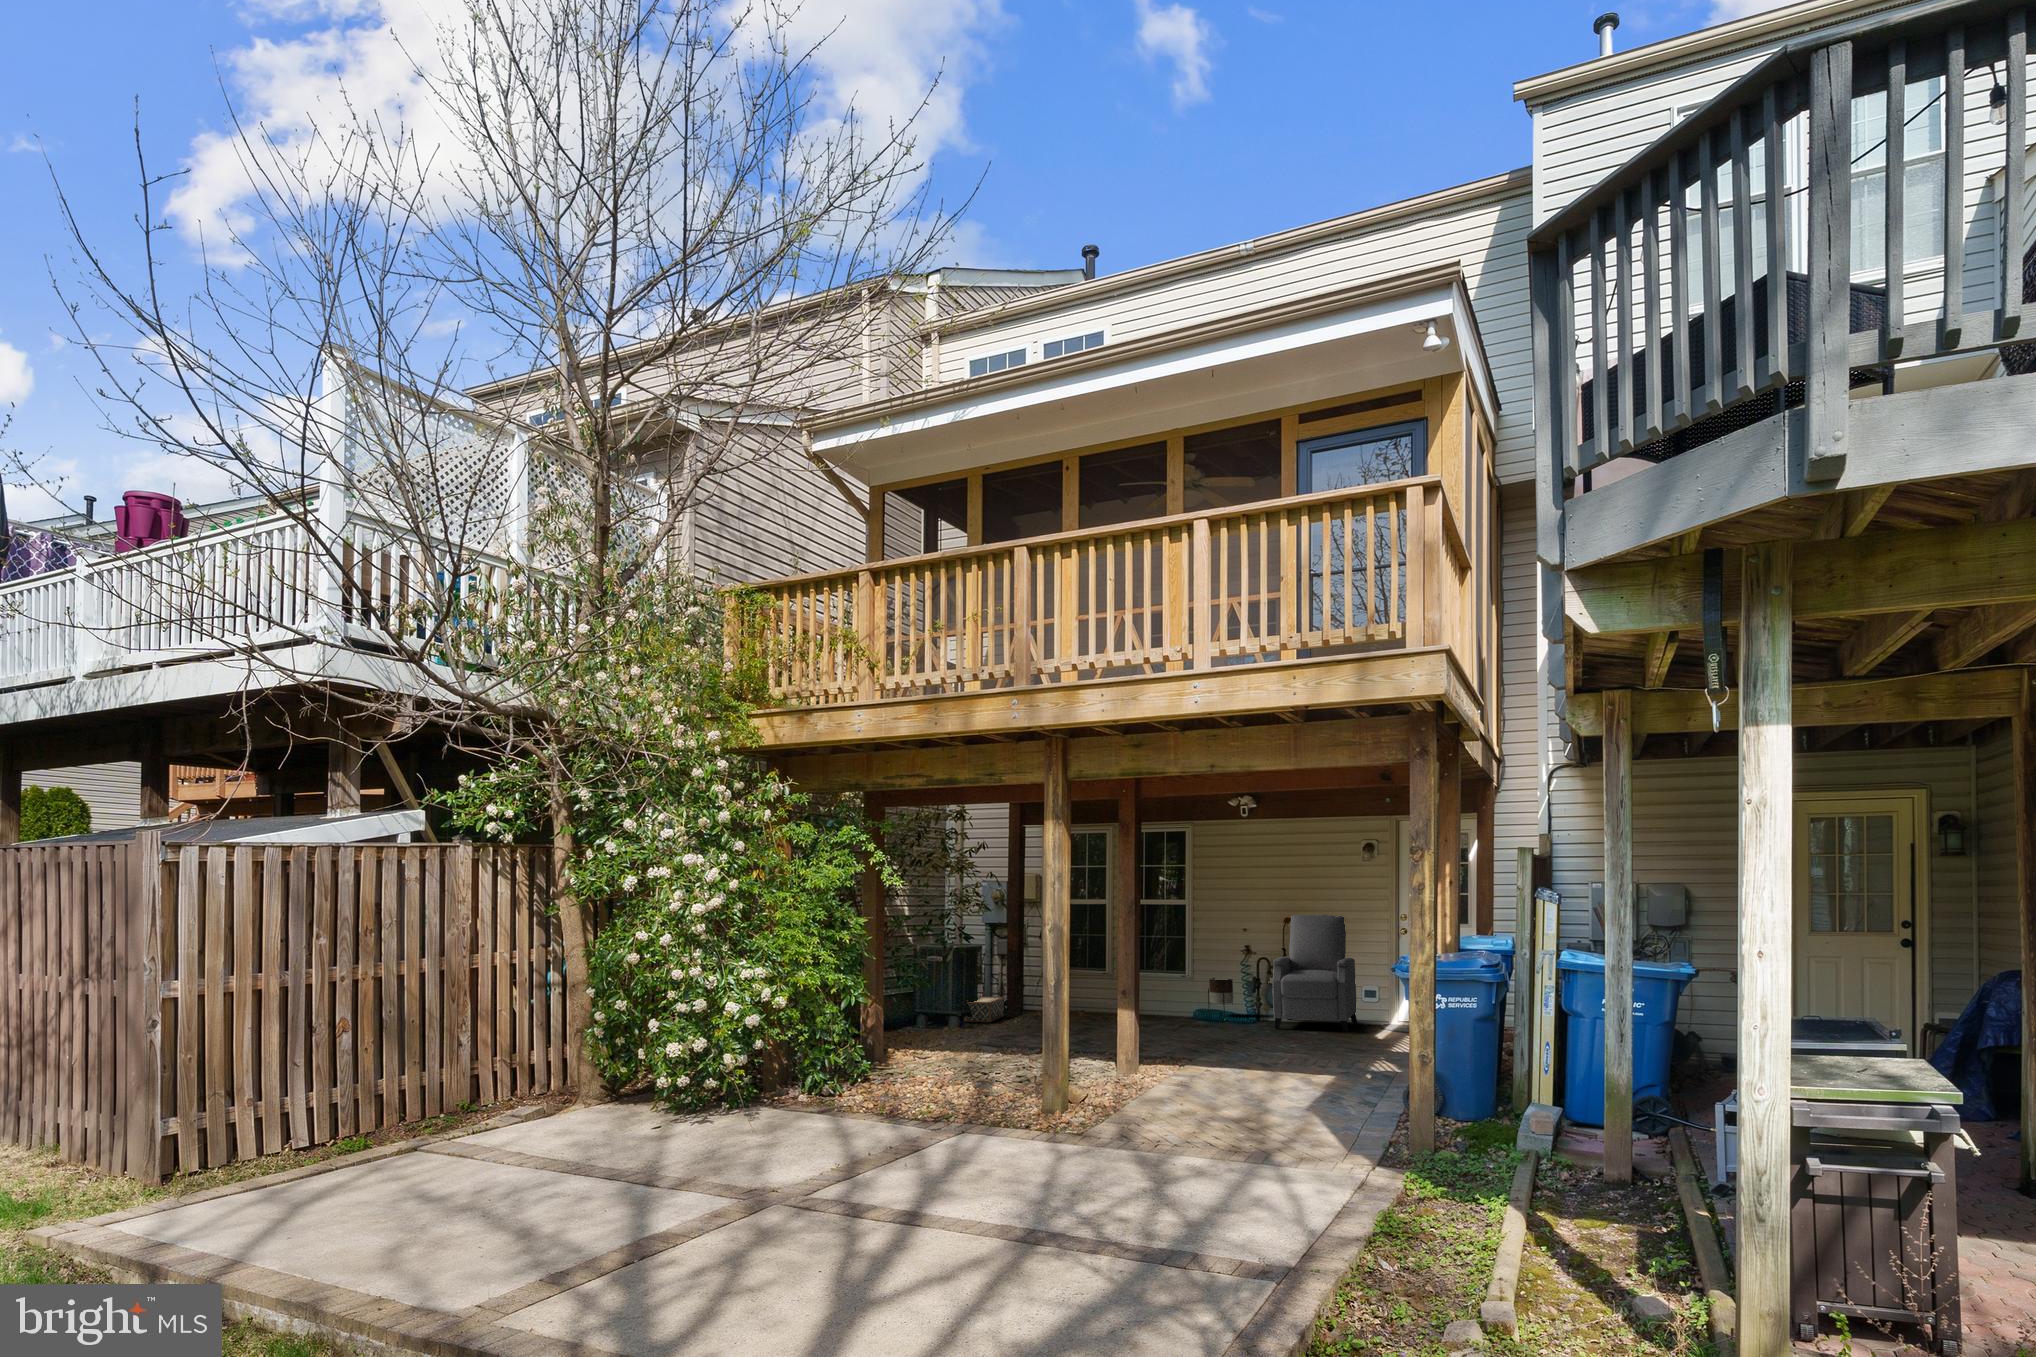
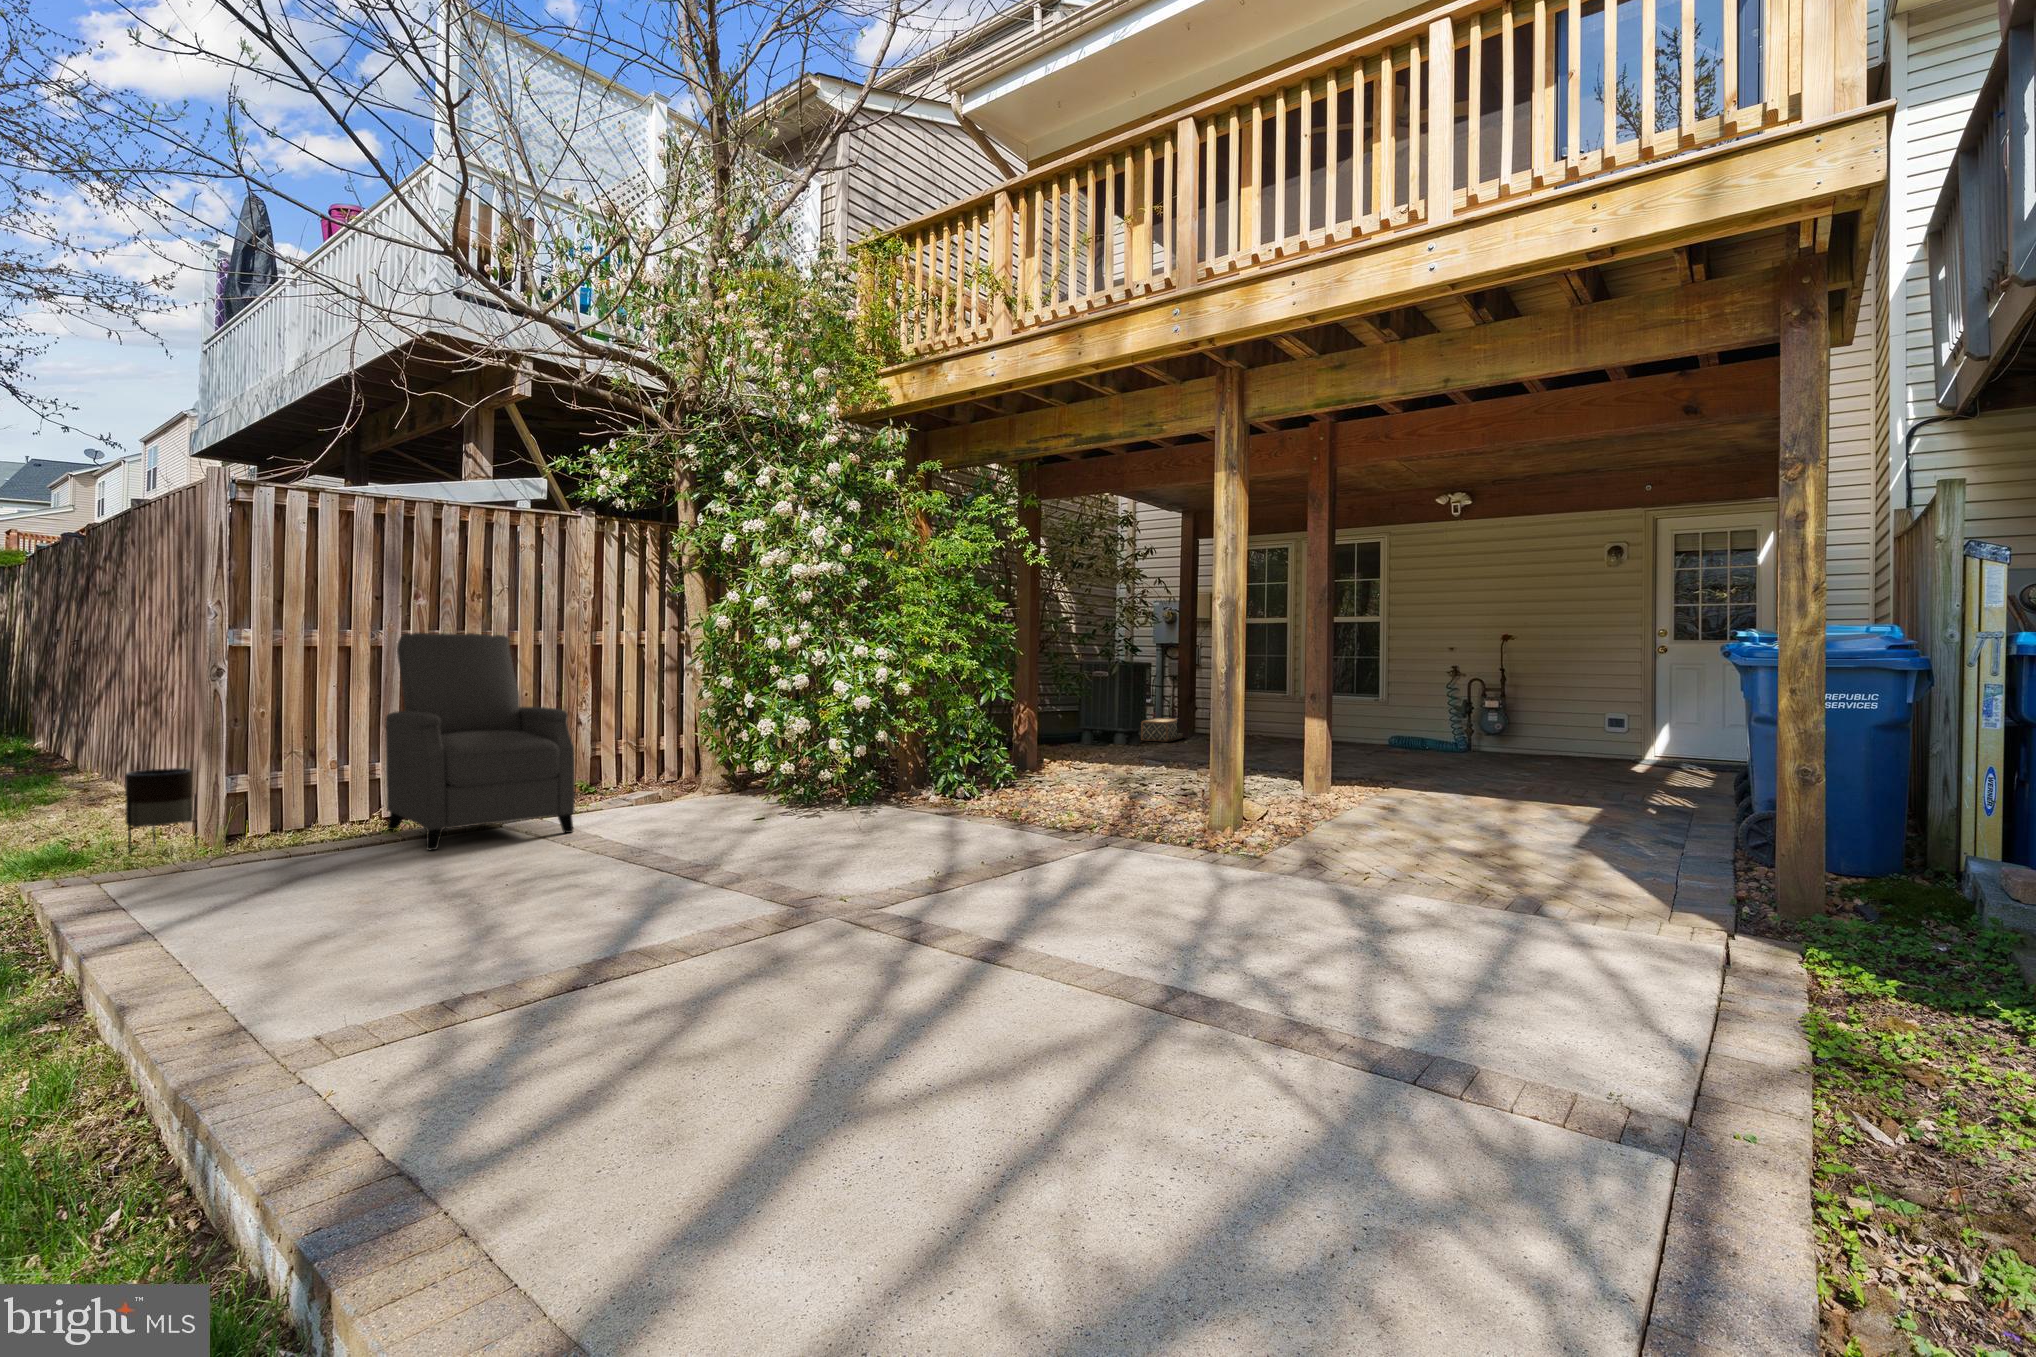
chair: present [1272,915,1357,1032] -> present [386,633,575,851]
planter: present [1208,978,1233,1017] -> present [125,768,198,855]

